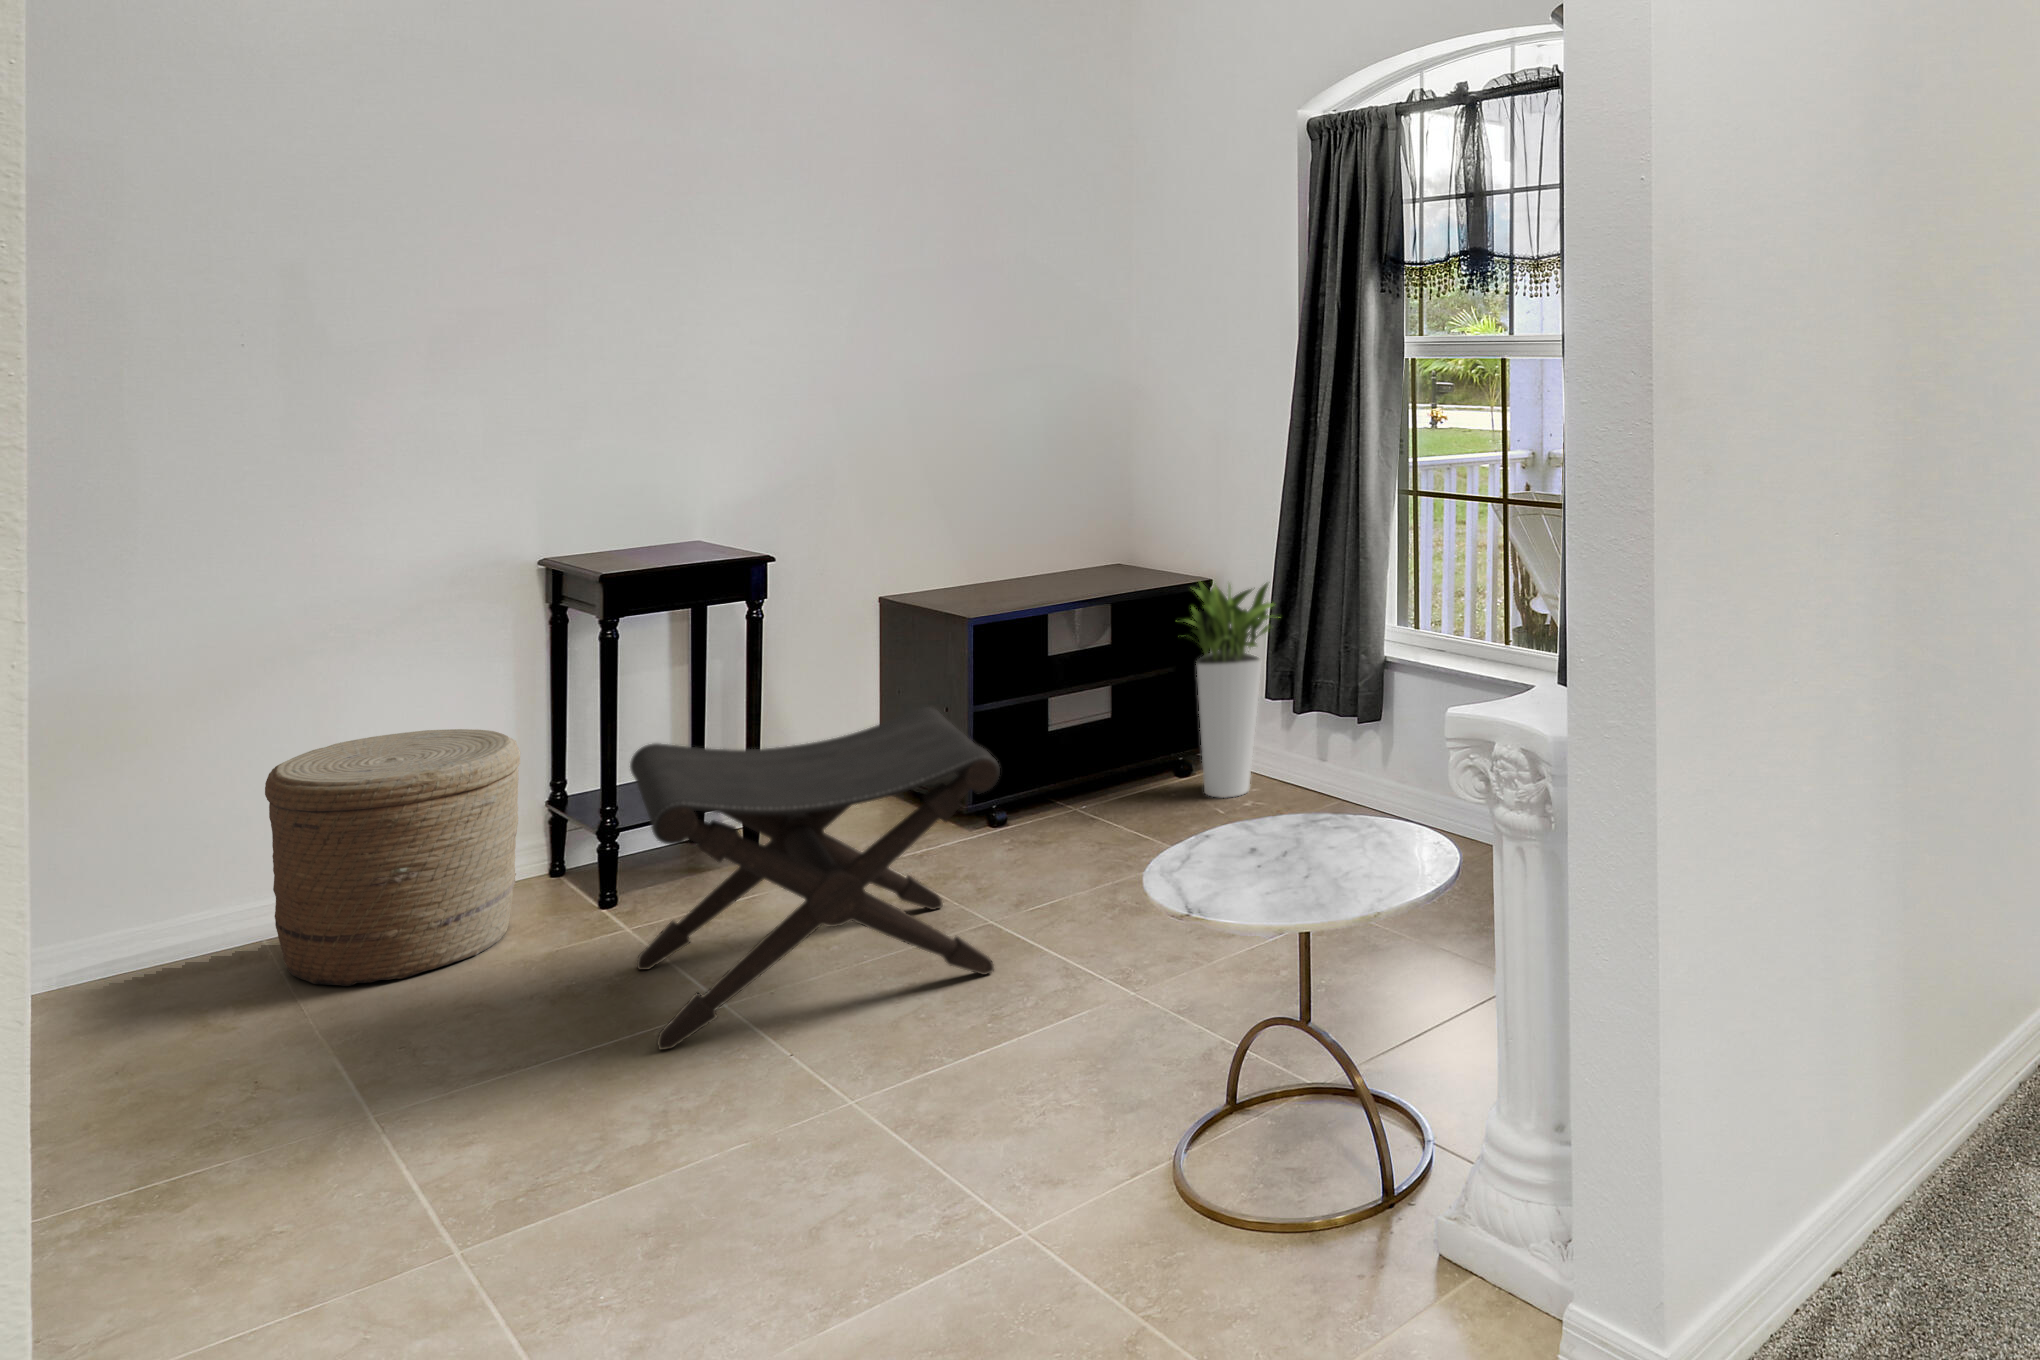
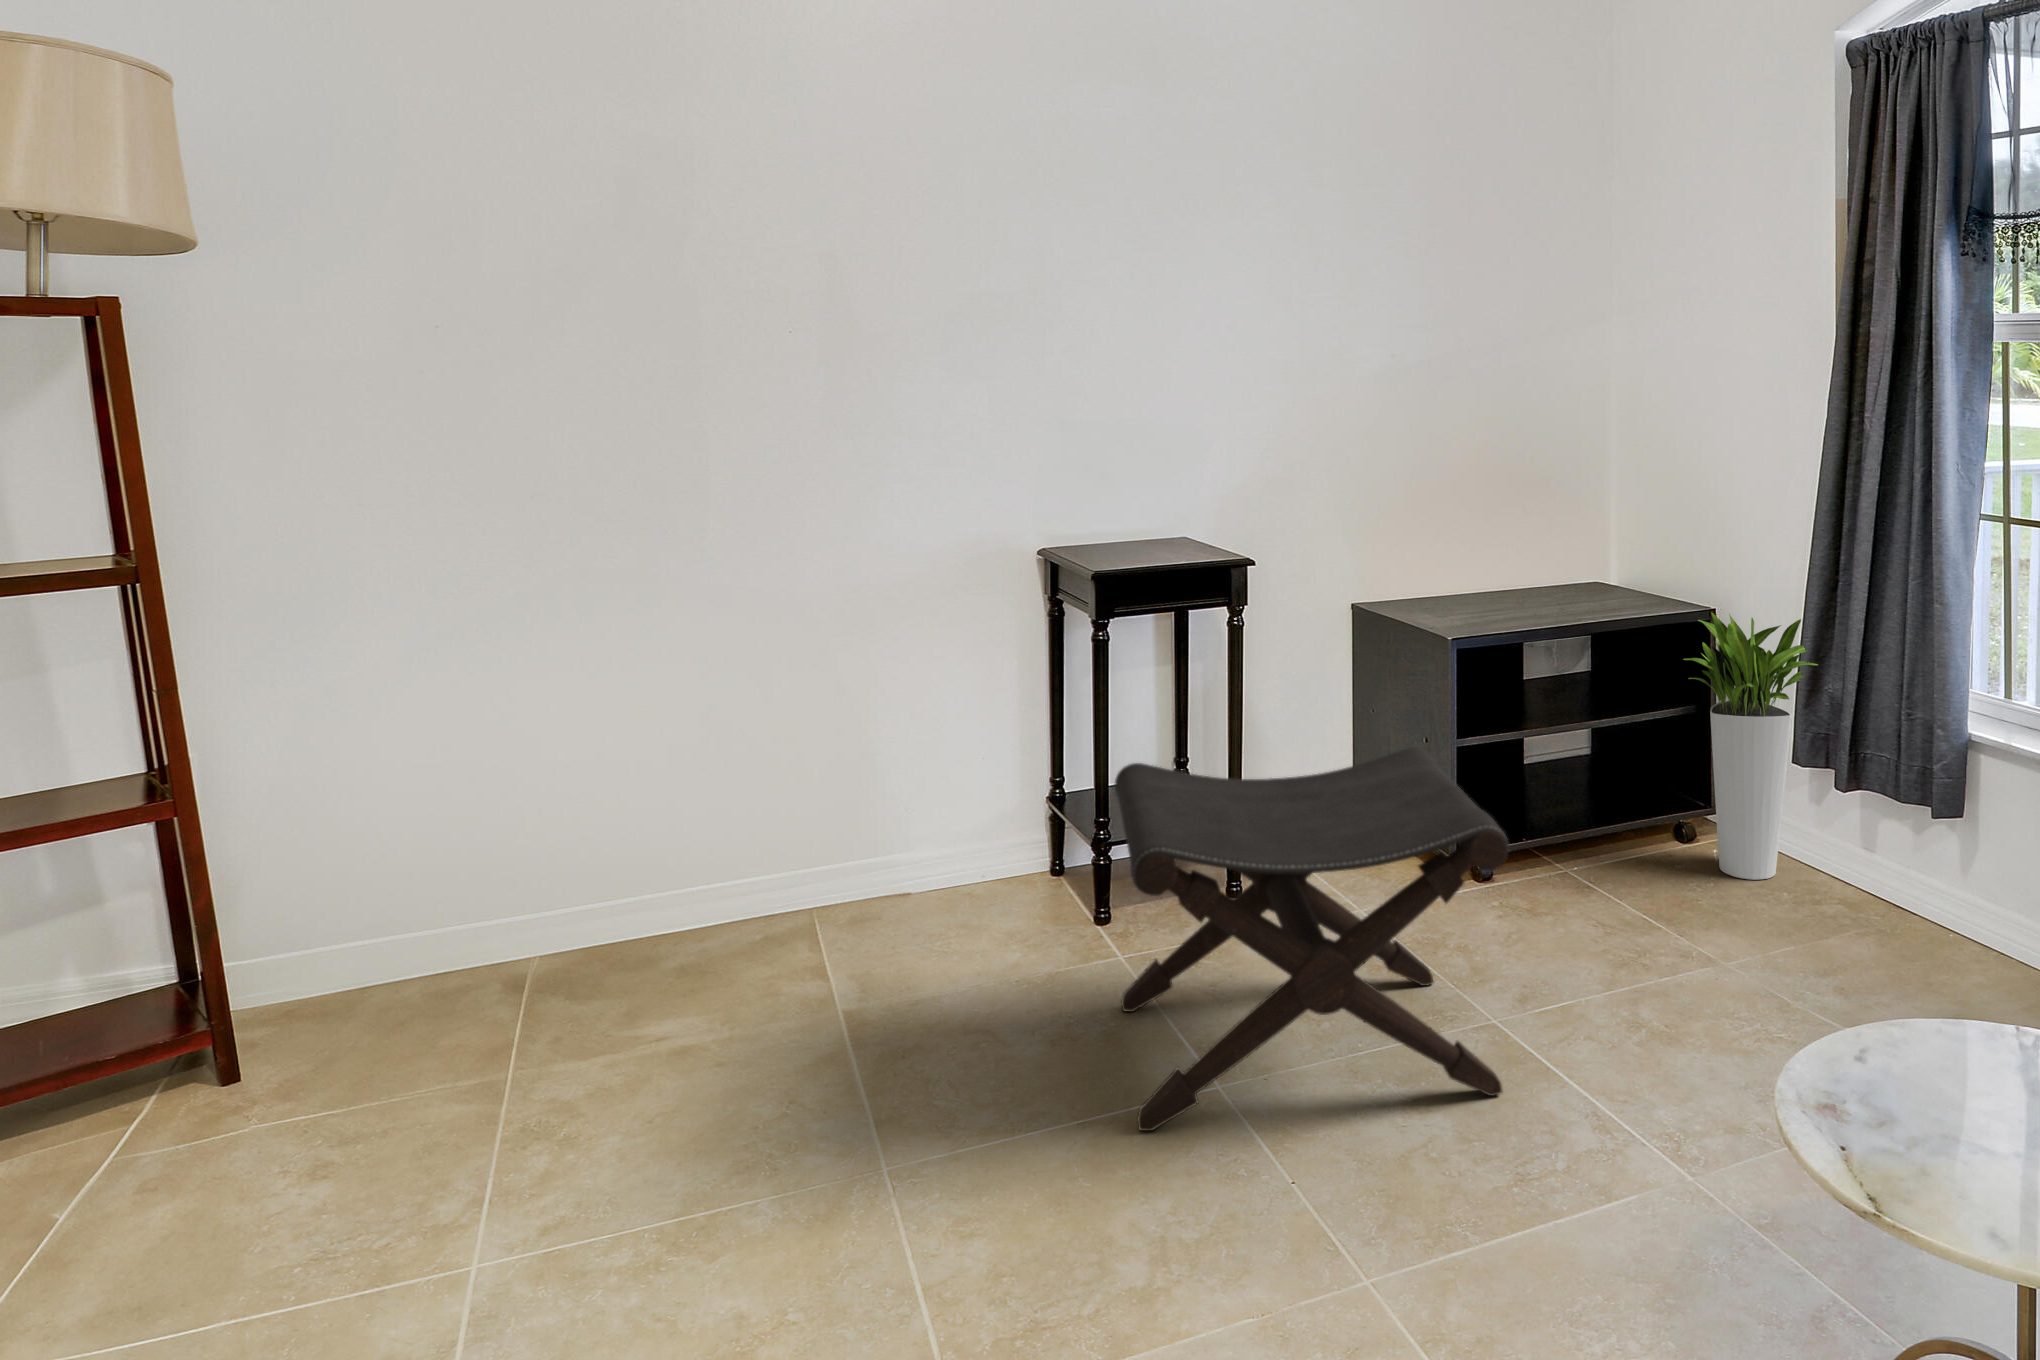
woven basket: present [265,729,520,987] -> none [805,719,1019,978]

